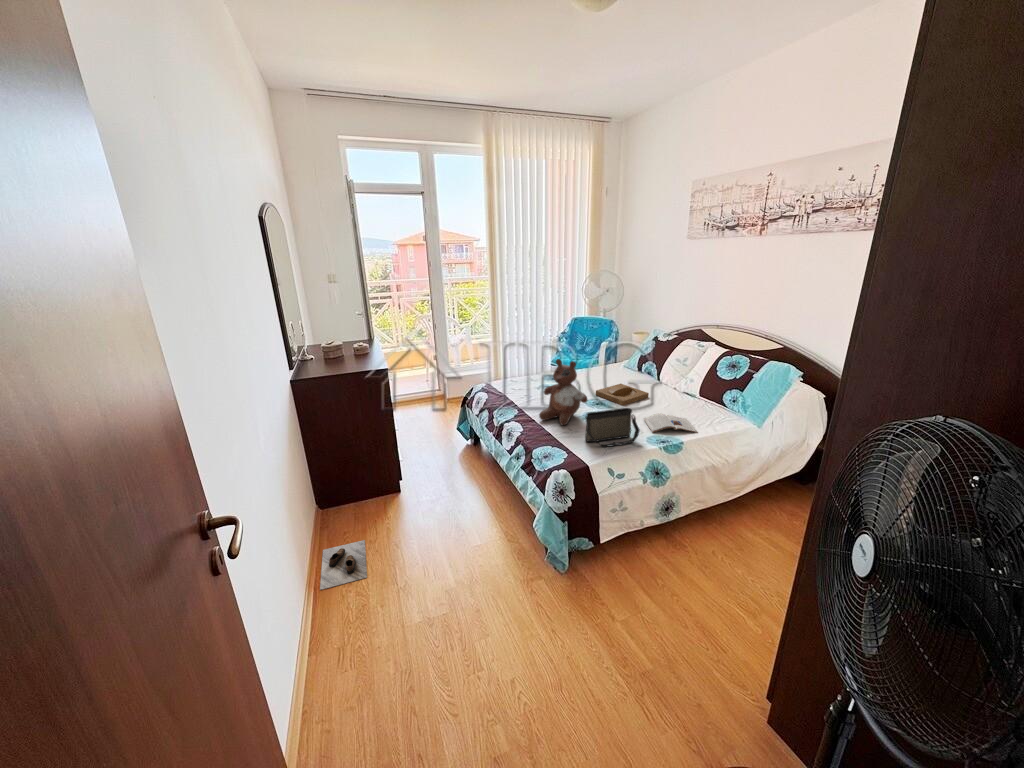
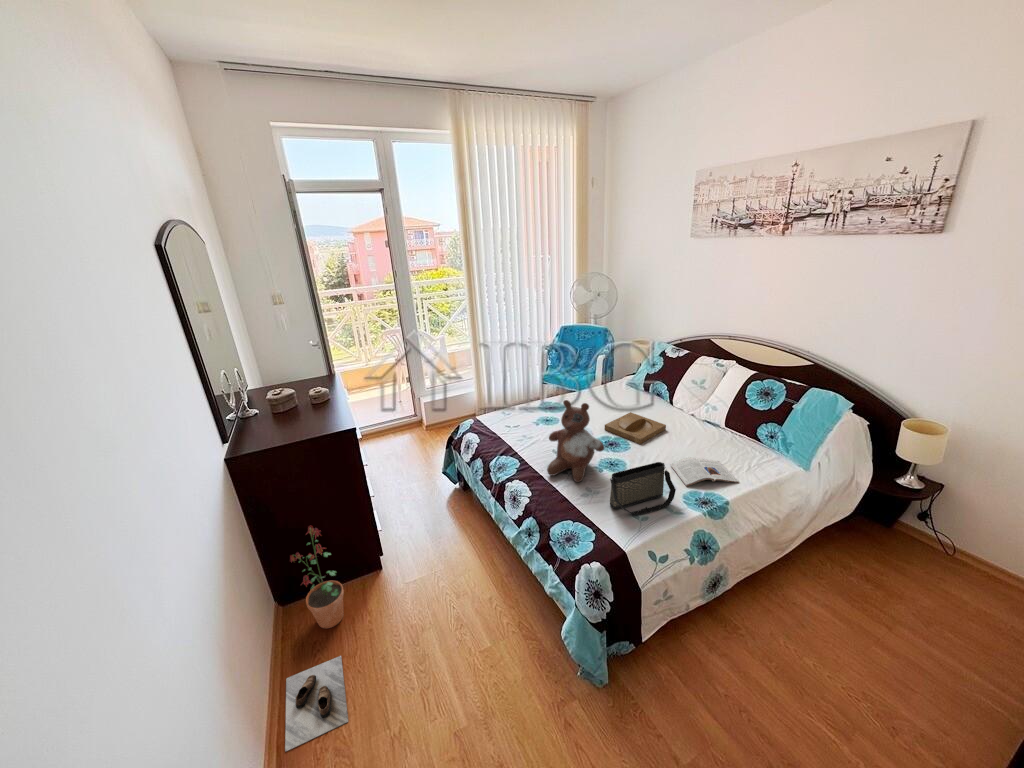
potted plant: none [331,440,370,524] -> present [290,526,344,628]

